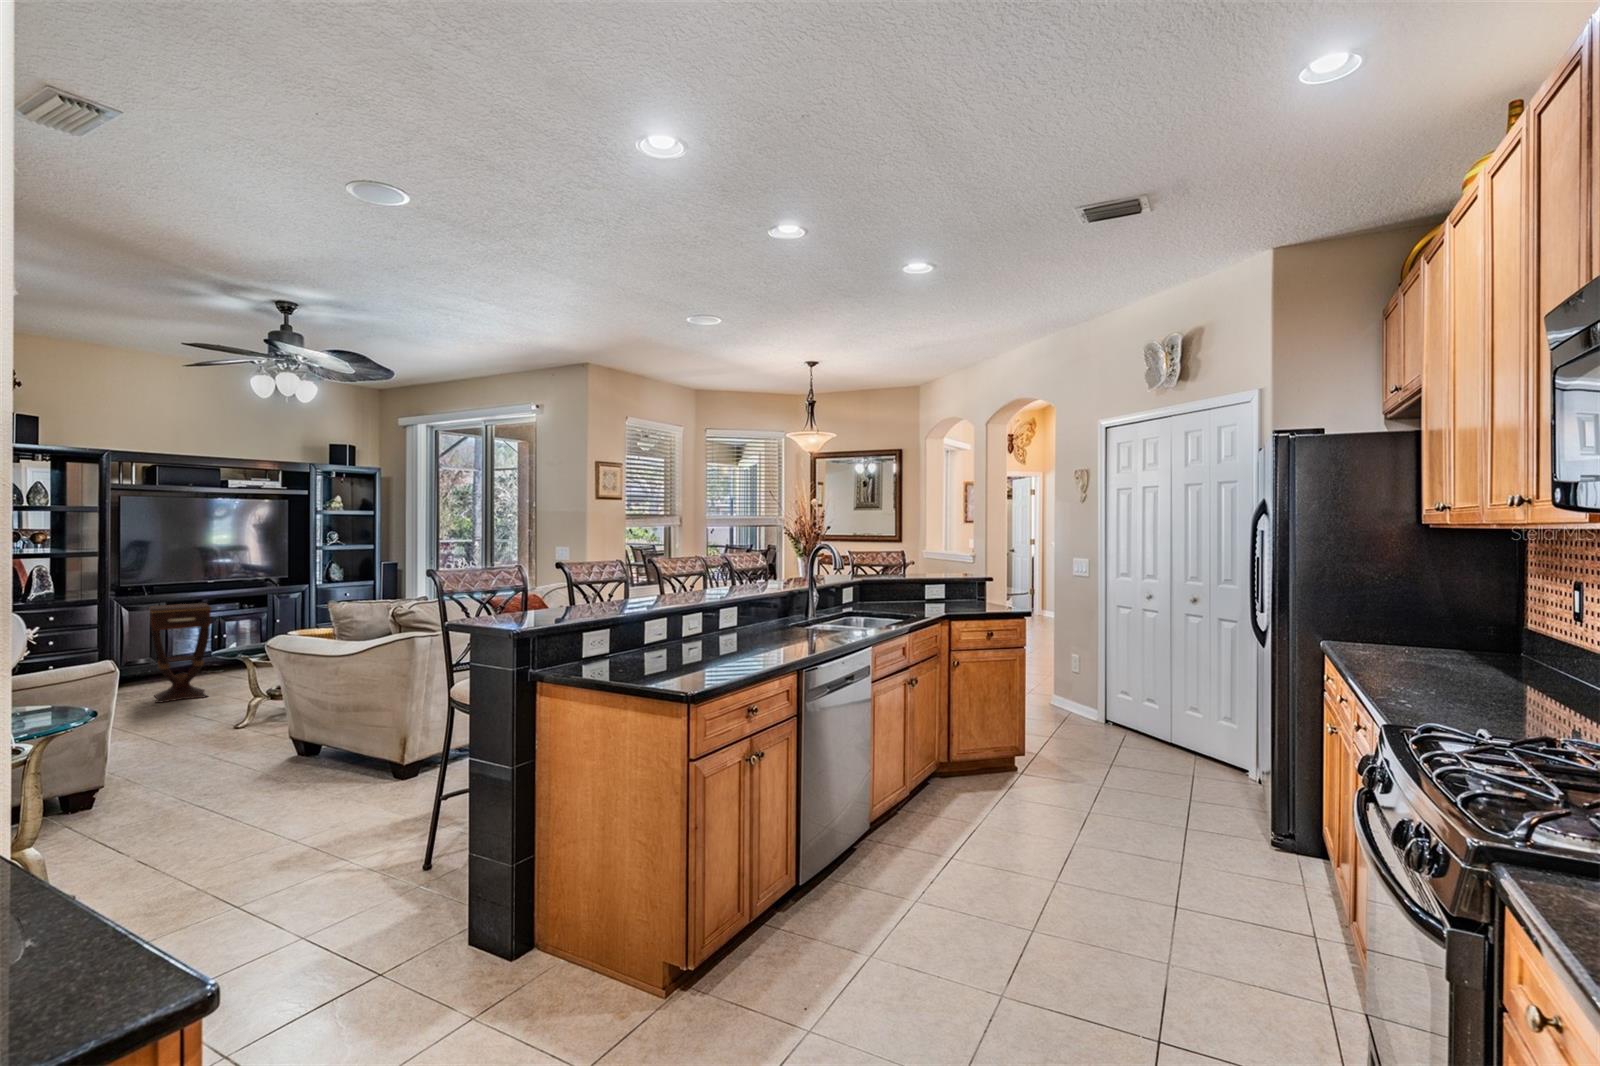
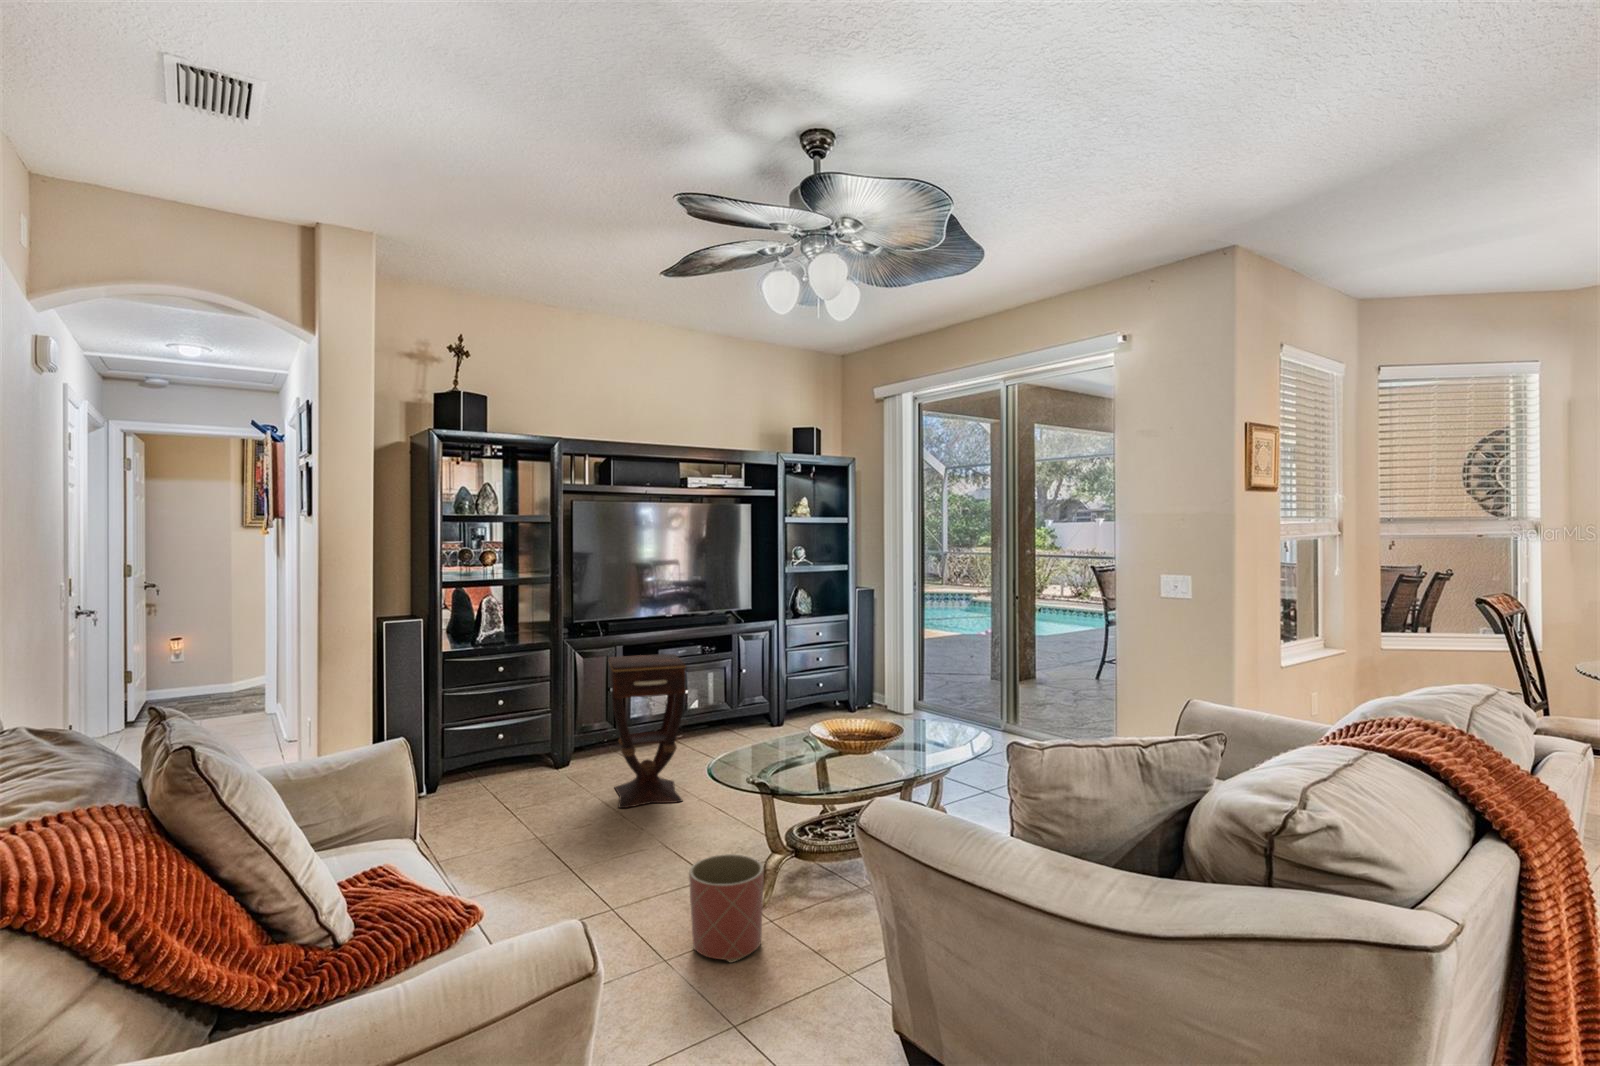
planter: none [189,694,238,742] -> present [689,854,764,962]

